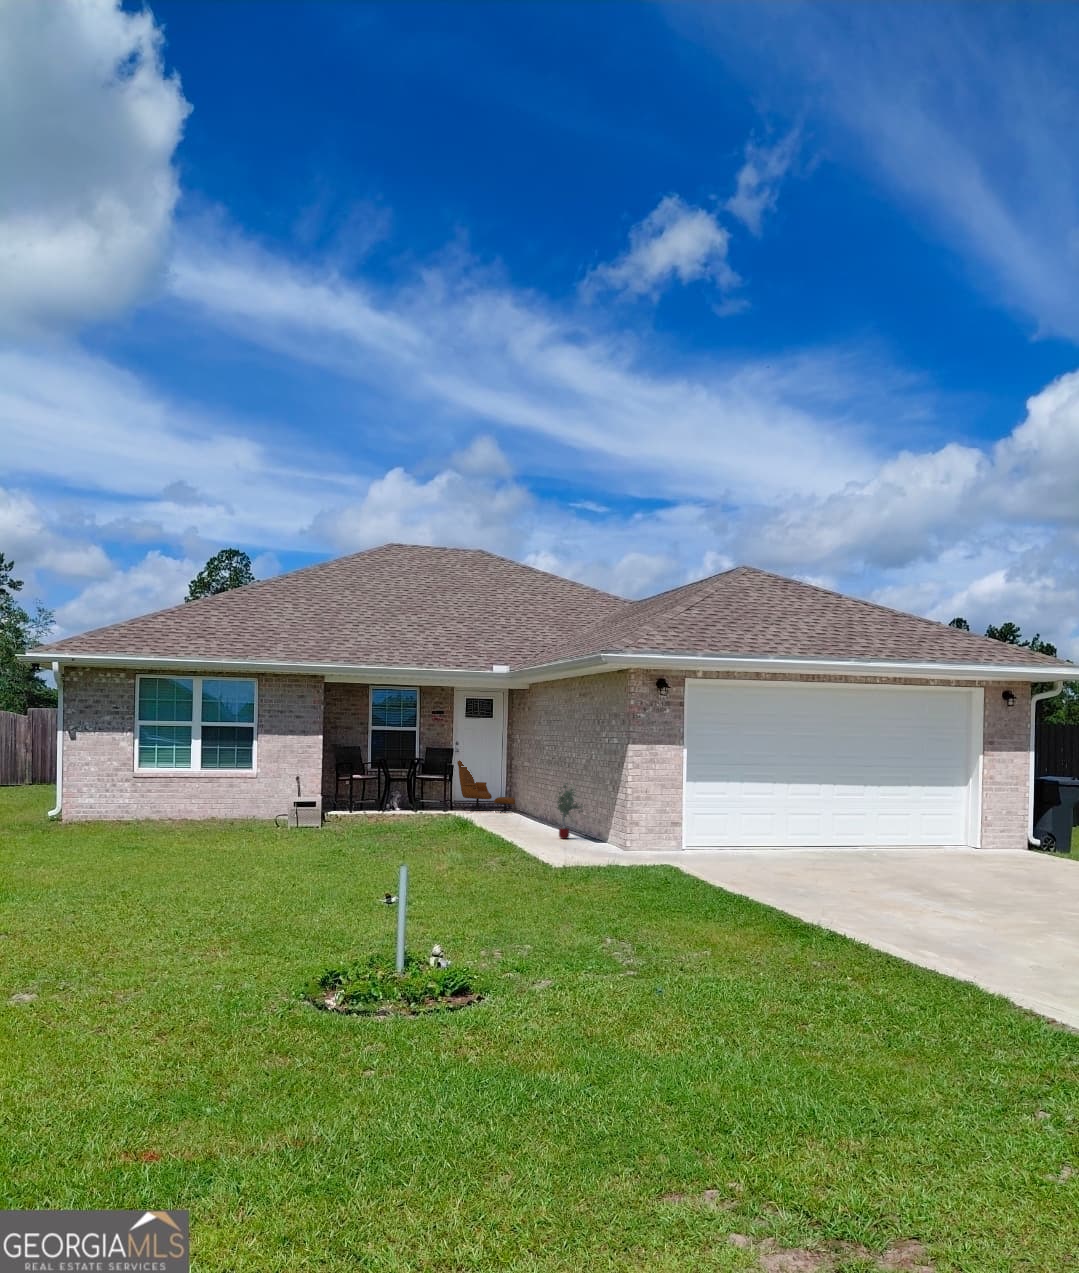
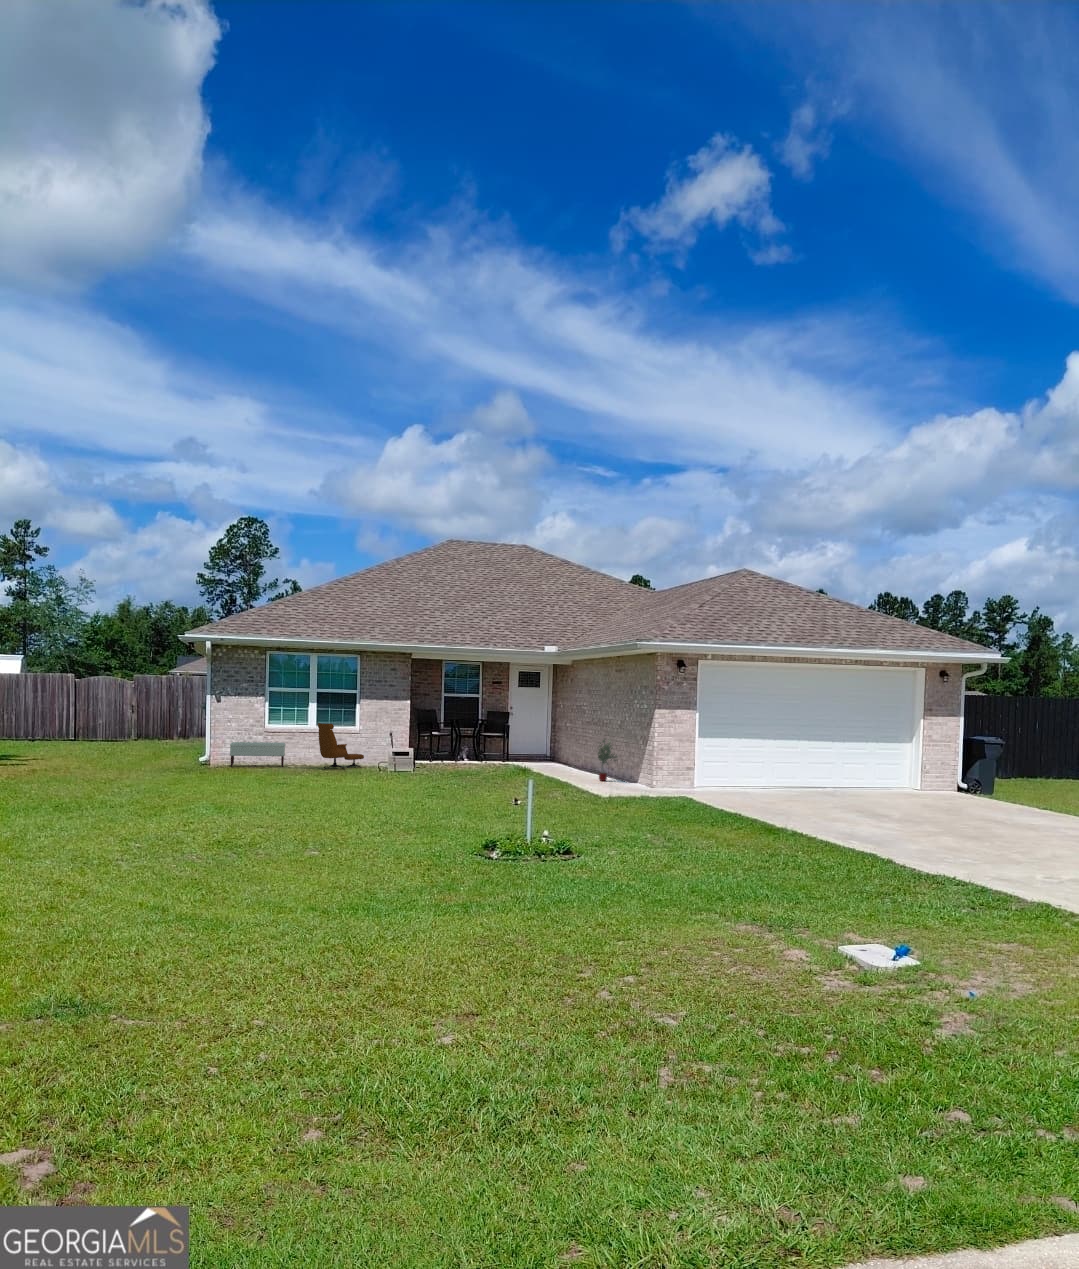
lounge chair: present [457,760,515,813] -> present [318,723,364,770]
bench: none [83,791,159,824] -> present [230,742,285,767]

